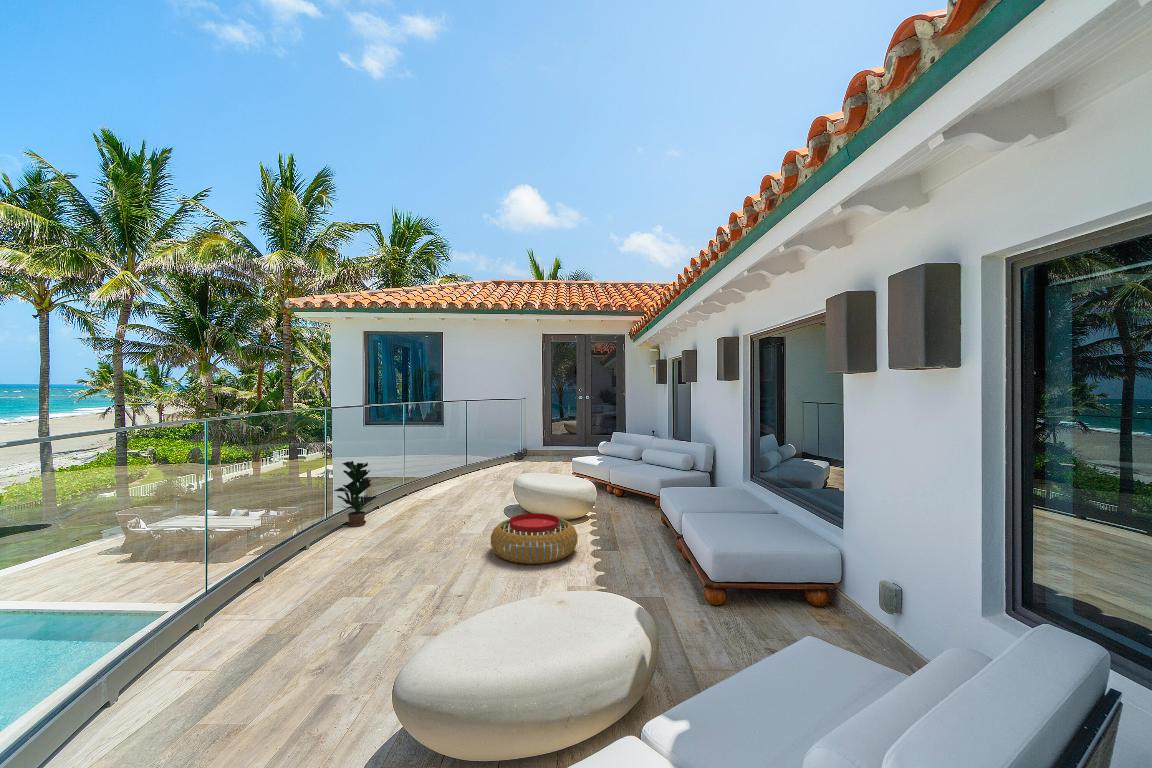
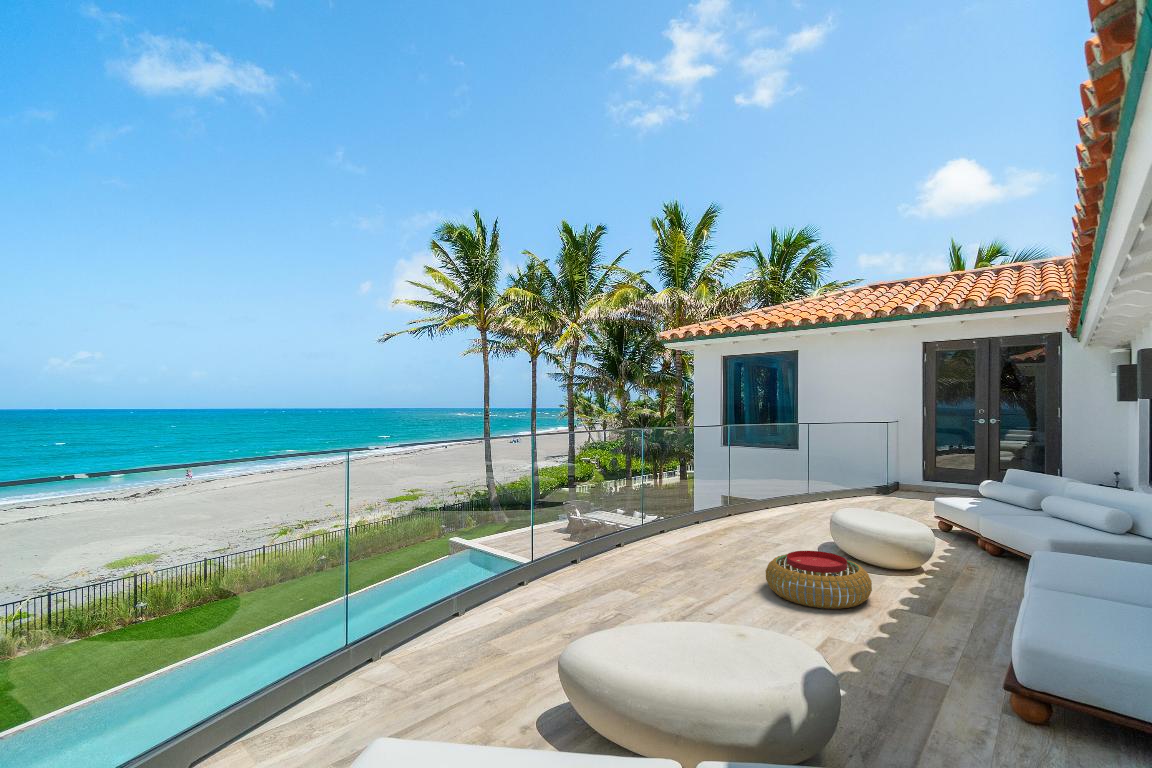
potted plant: present [334,461,376,527] -> none [653,478,688,538]

